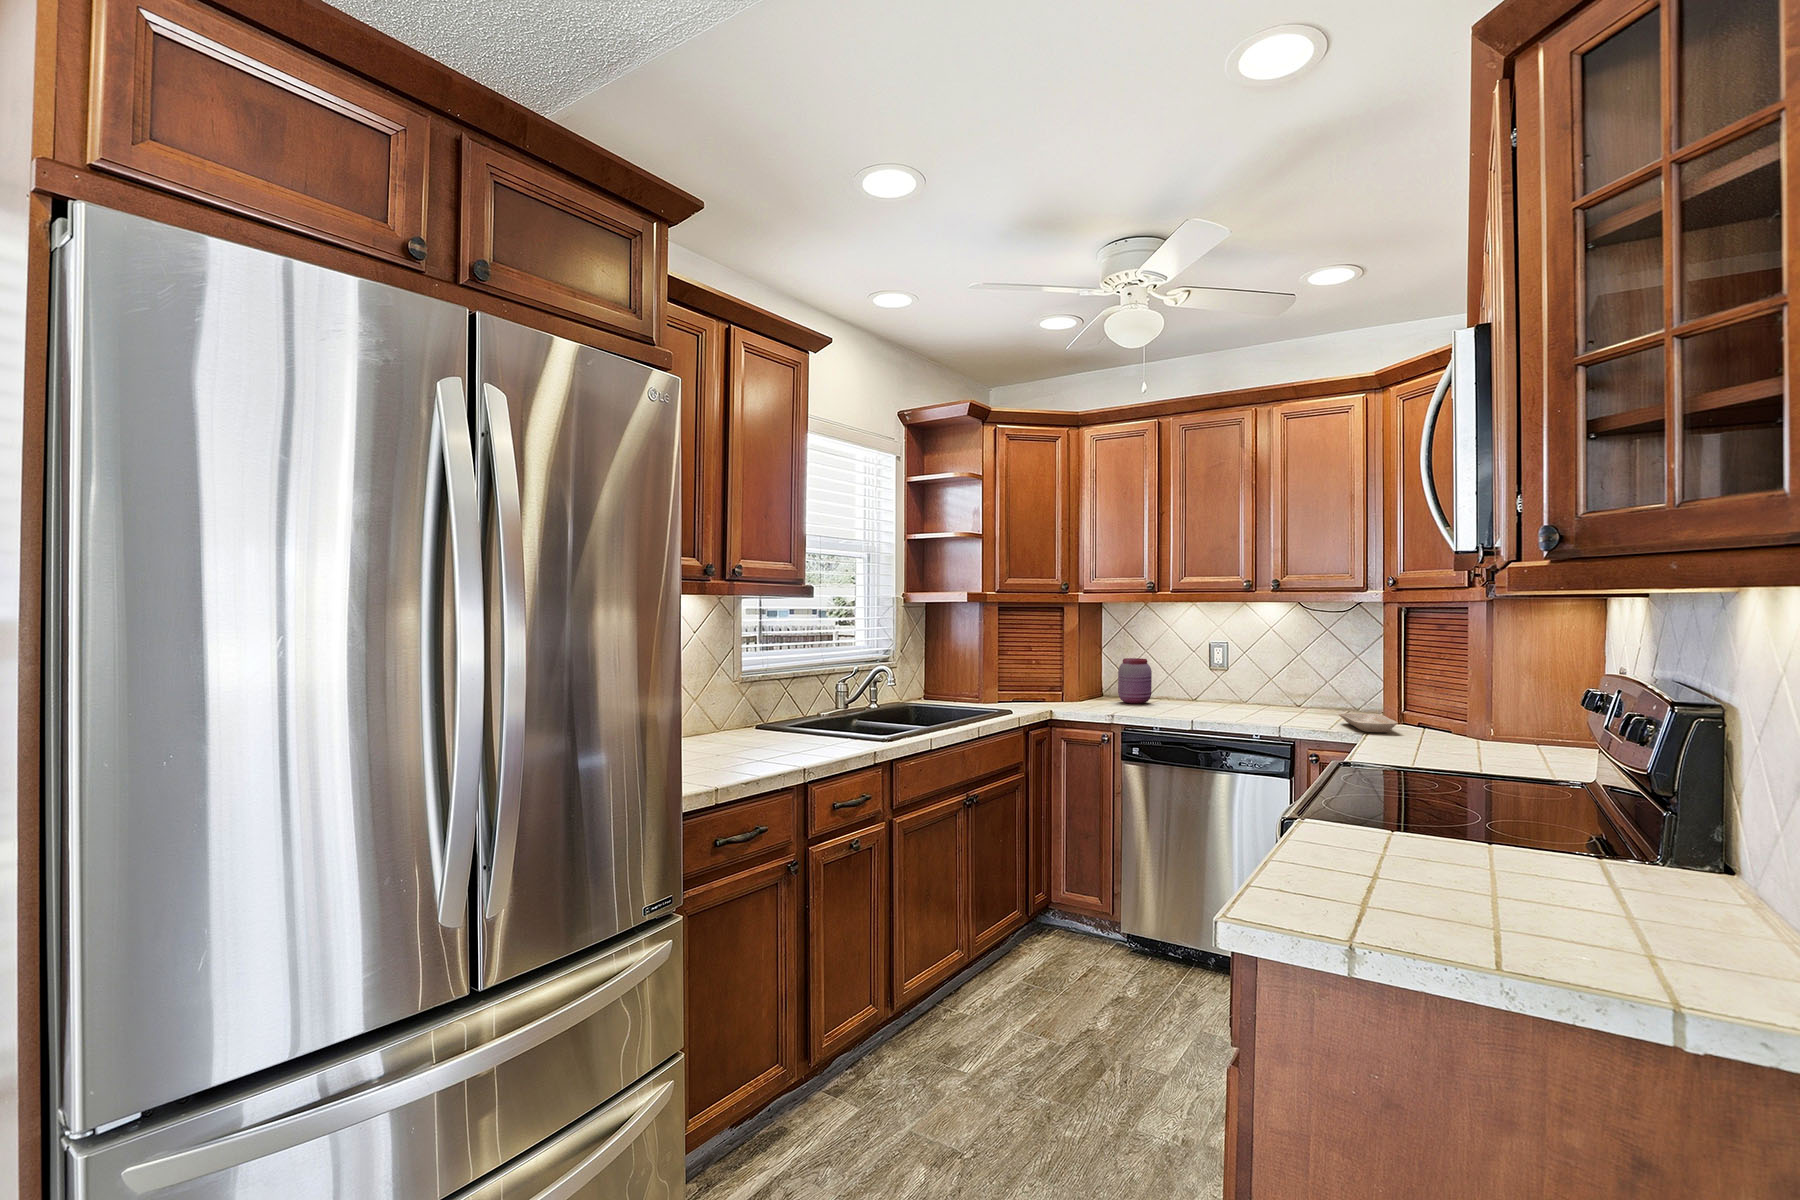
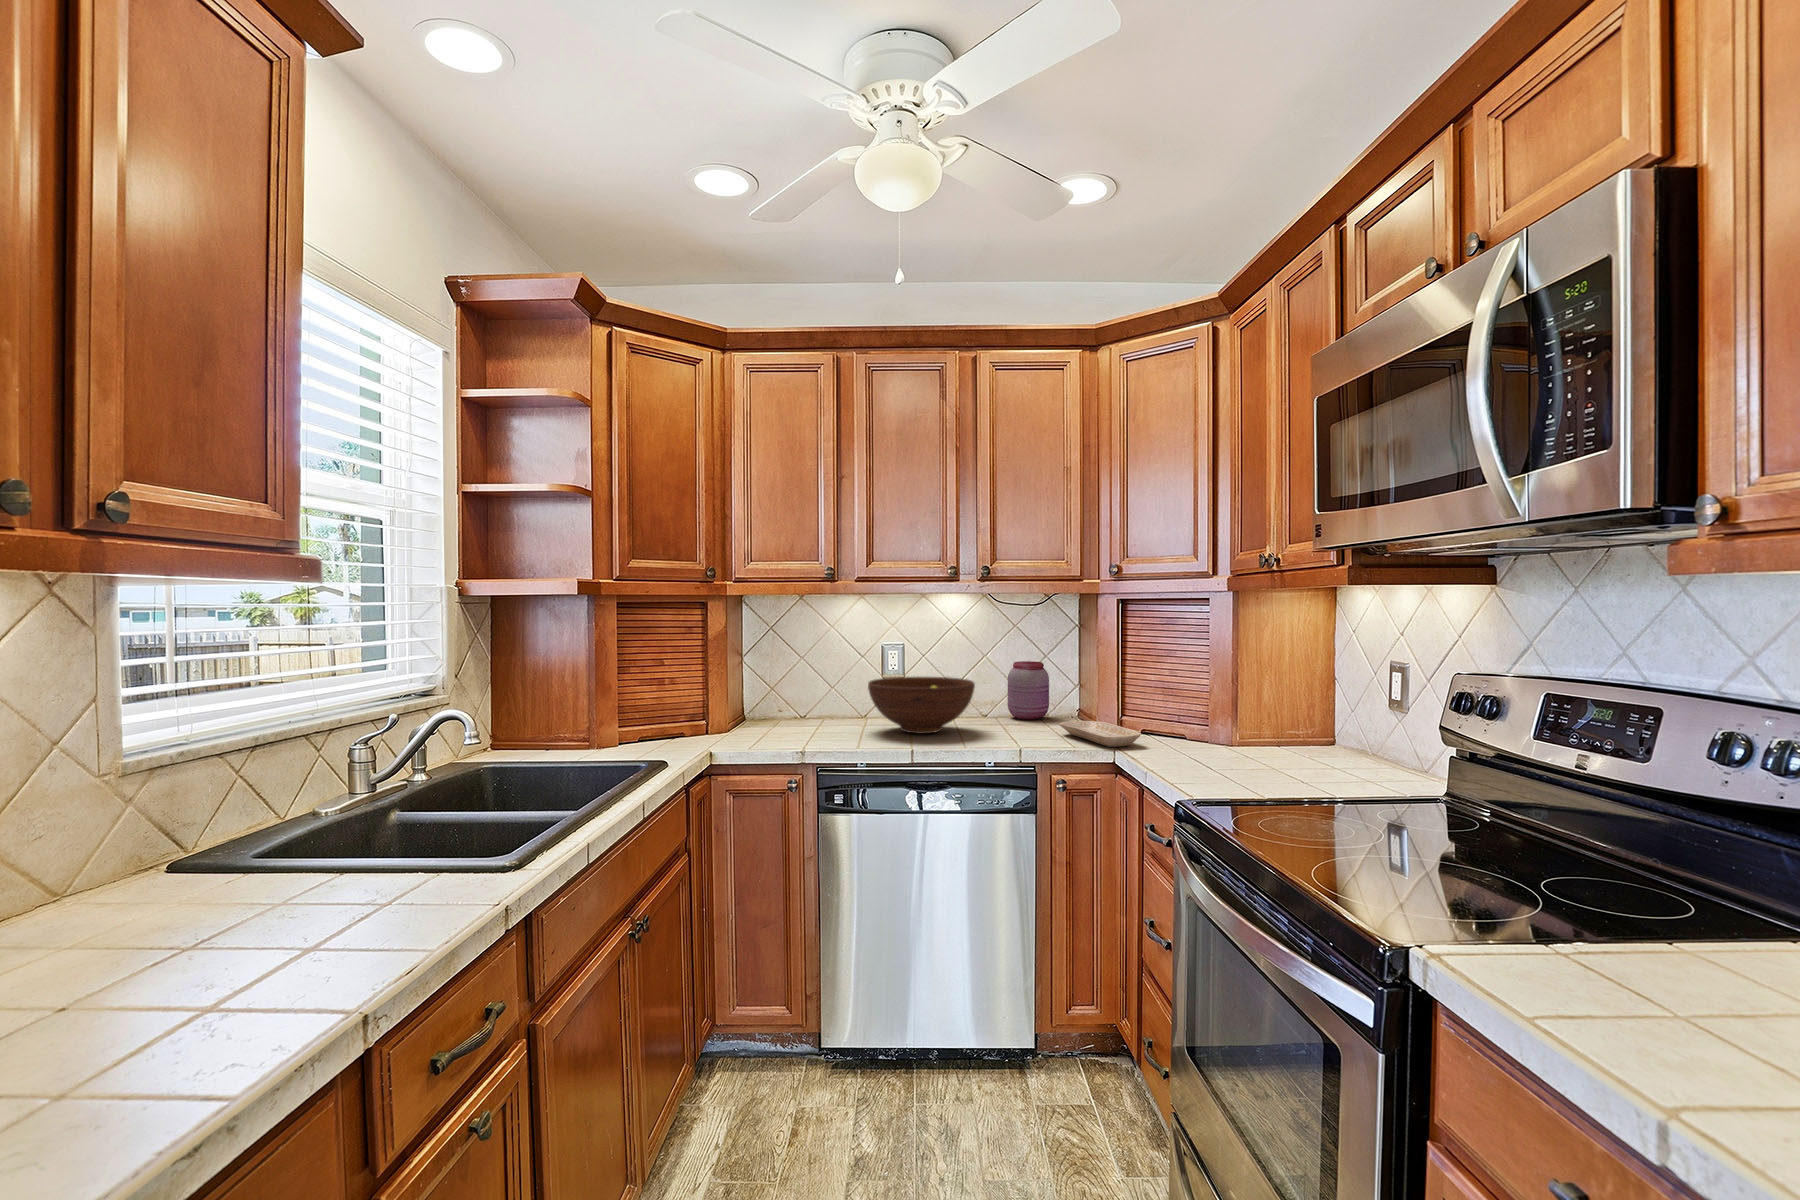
jar: present [1118,658,1152,704] -> present [1008,661,1049,719]
fruit bowl: none [1179,671,1268,714] -> present [868,677,975,734]

